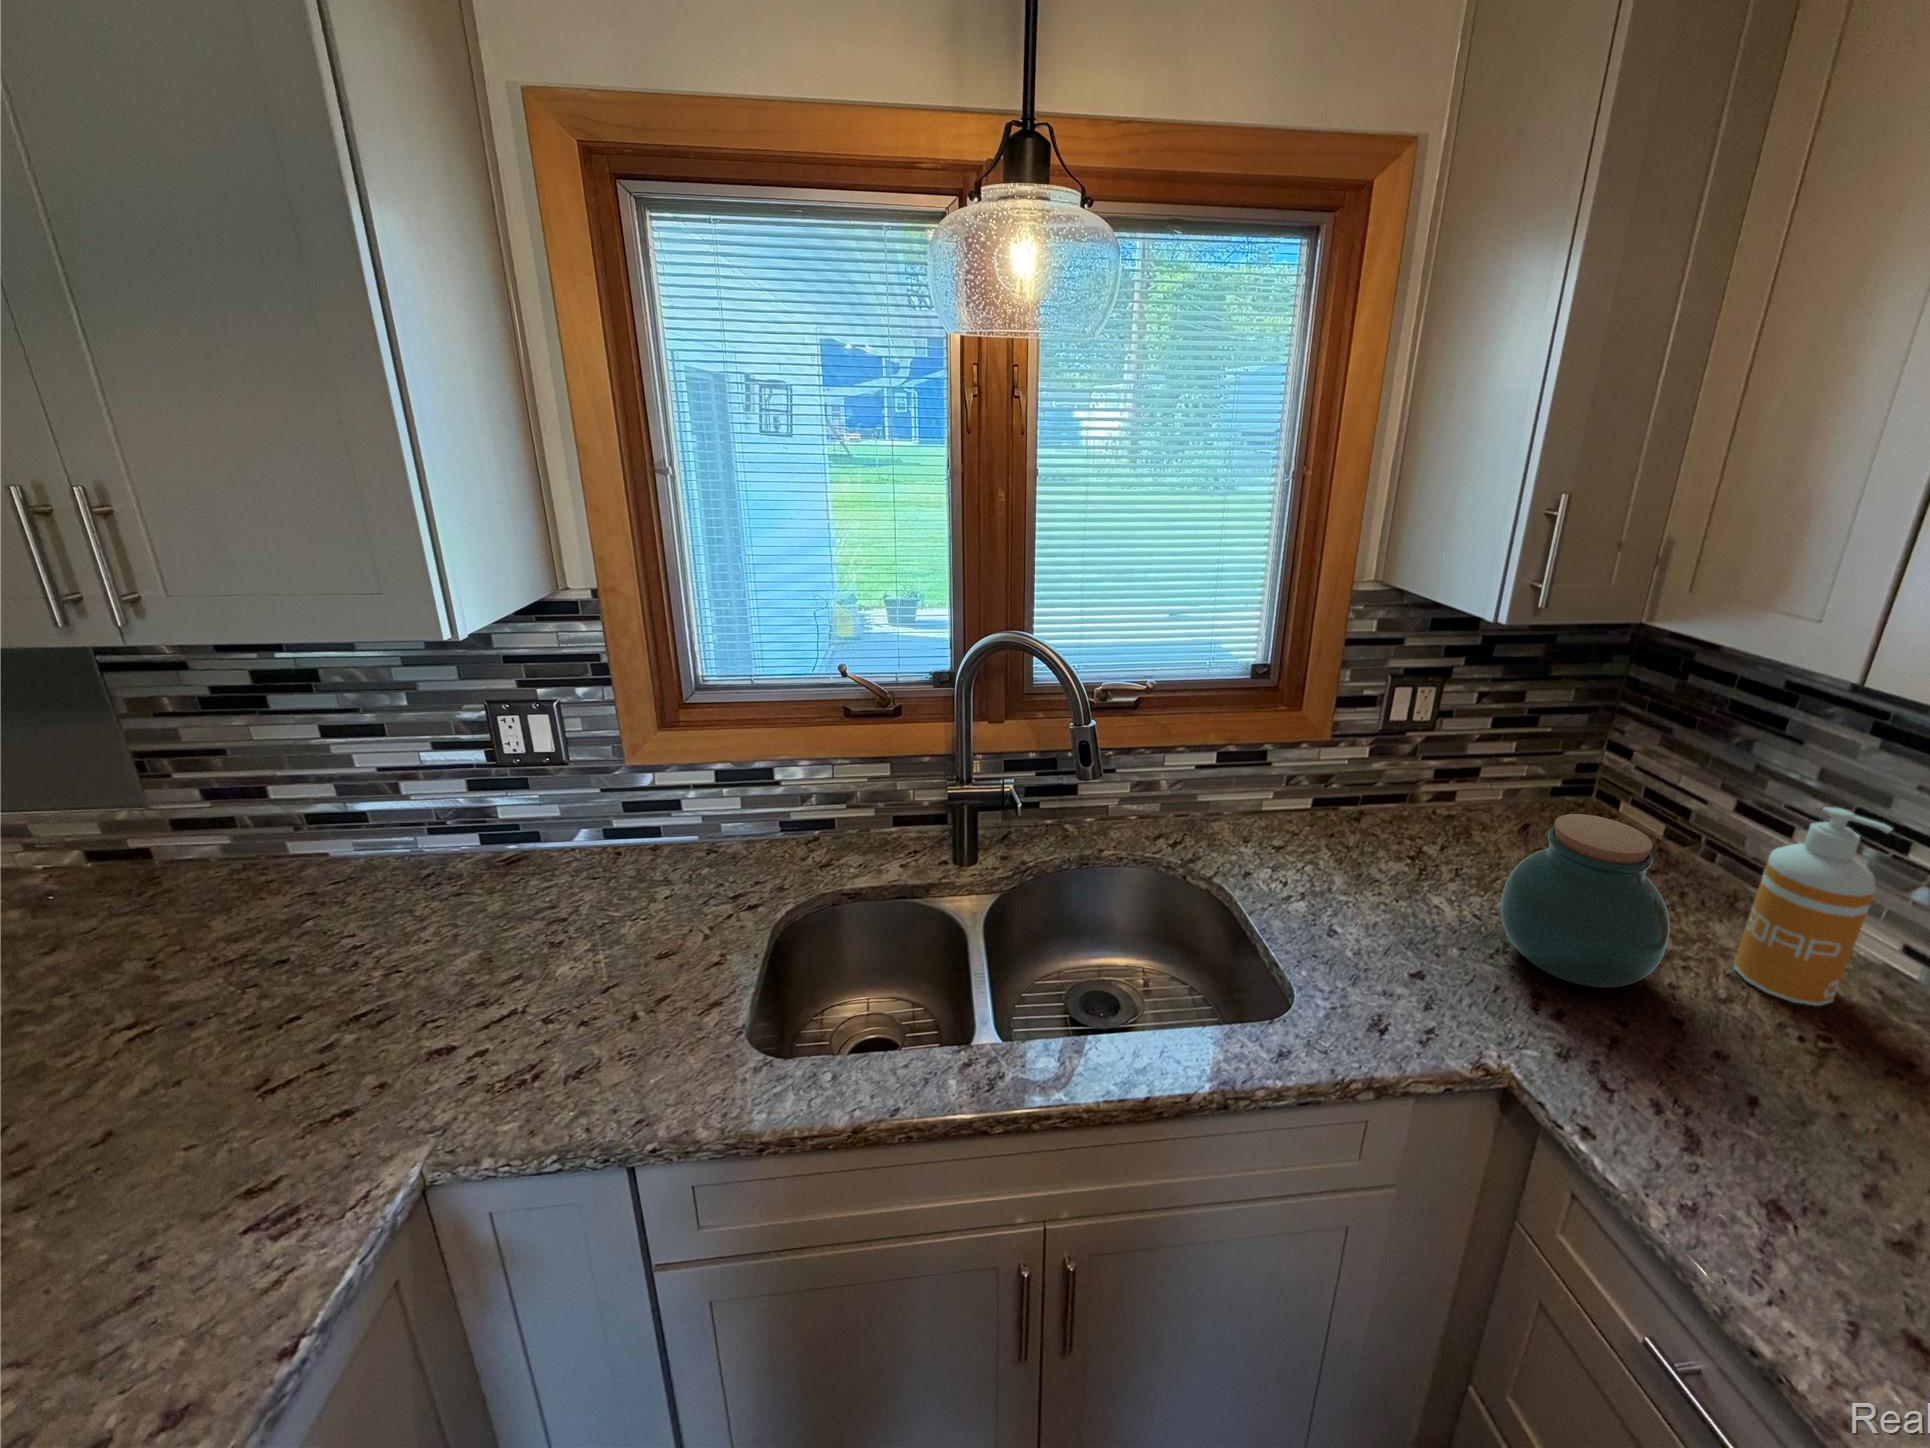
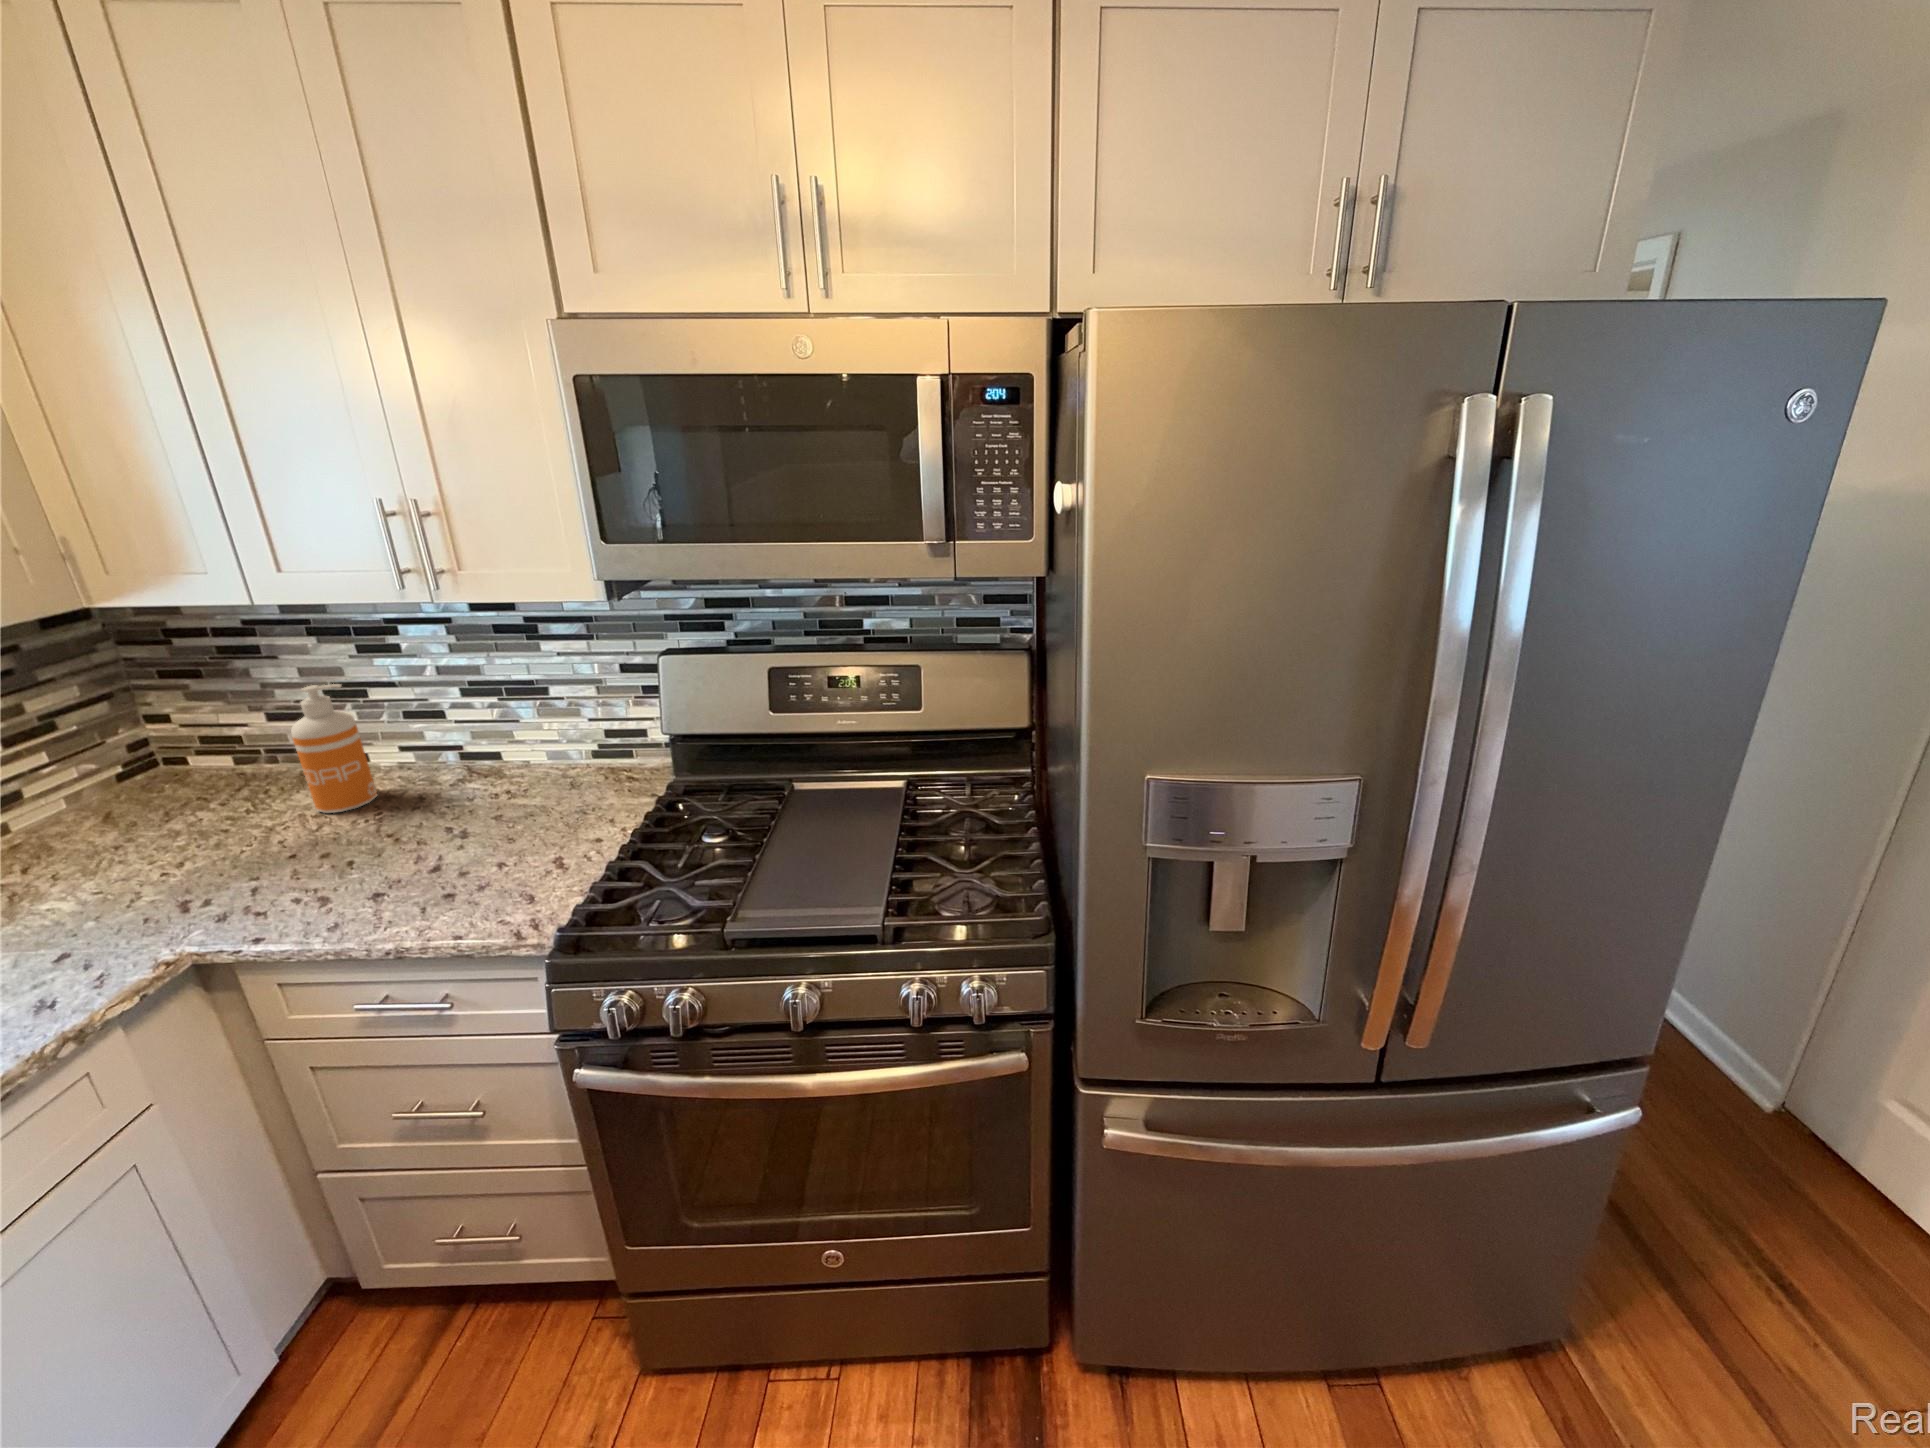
jar: present [1501,814,1670,988] -> none [101,756,259,888]

